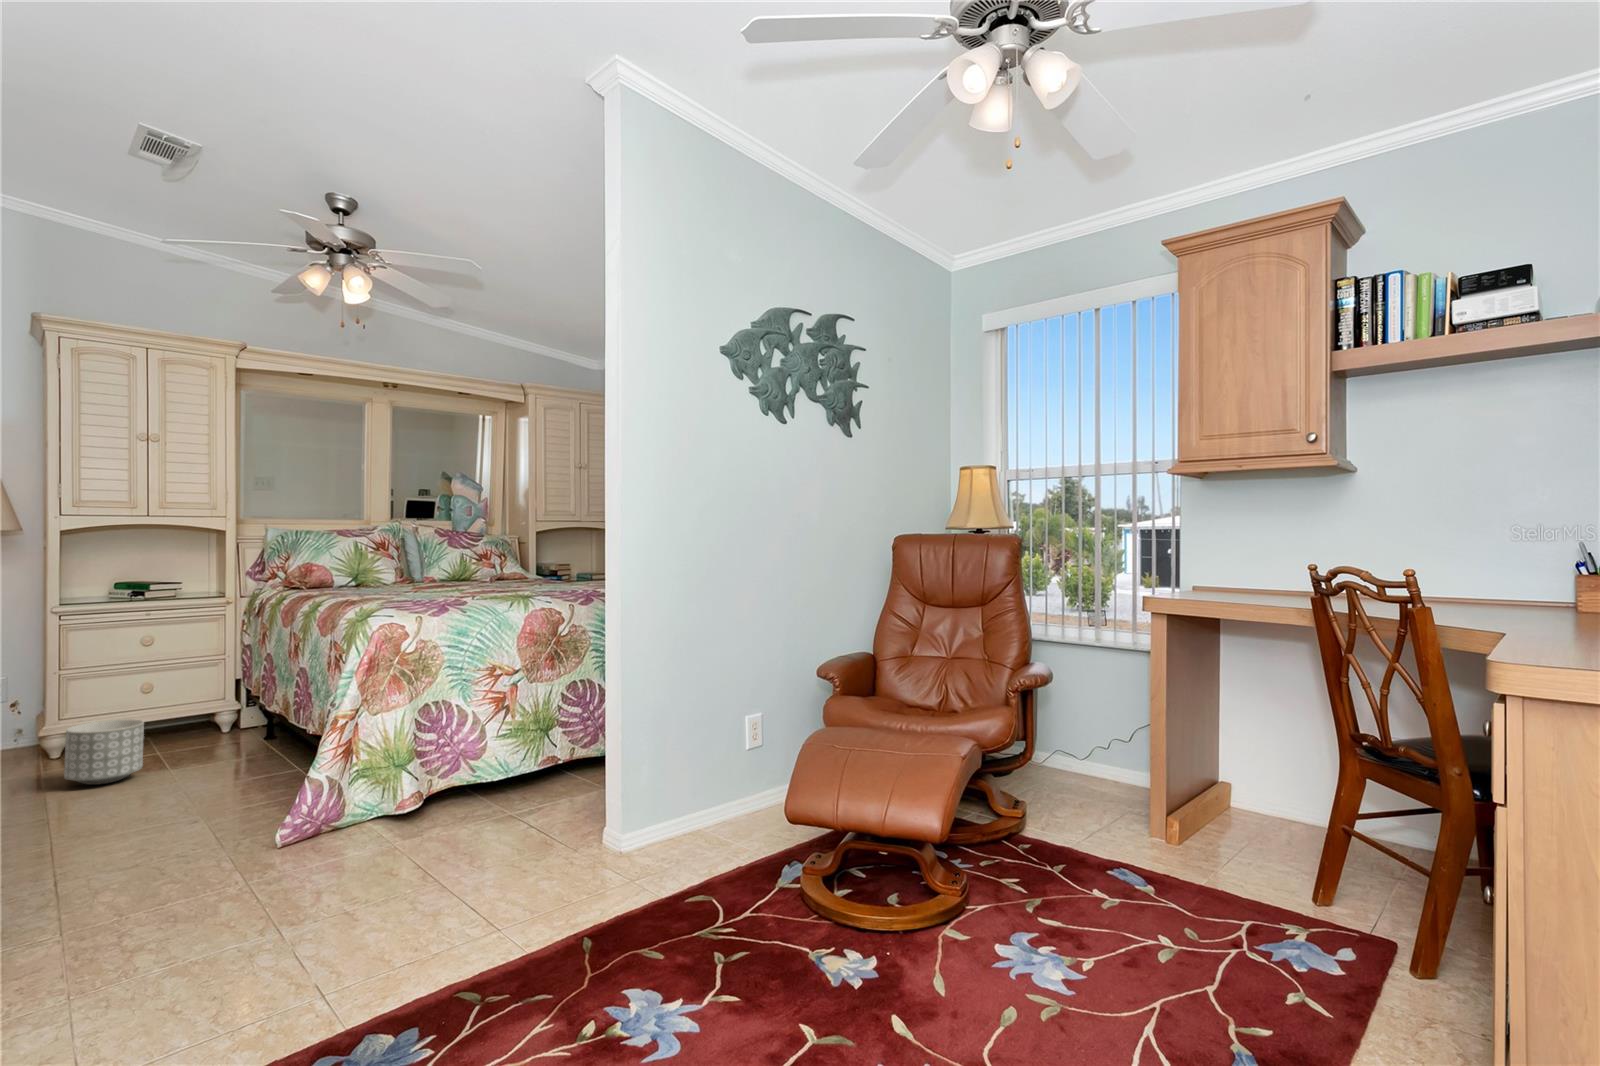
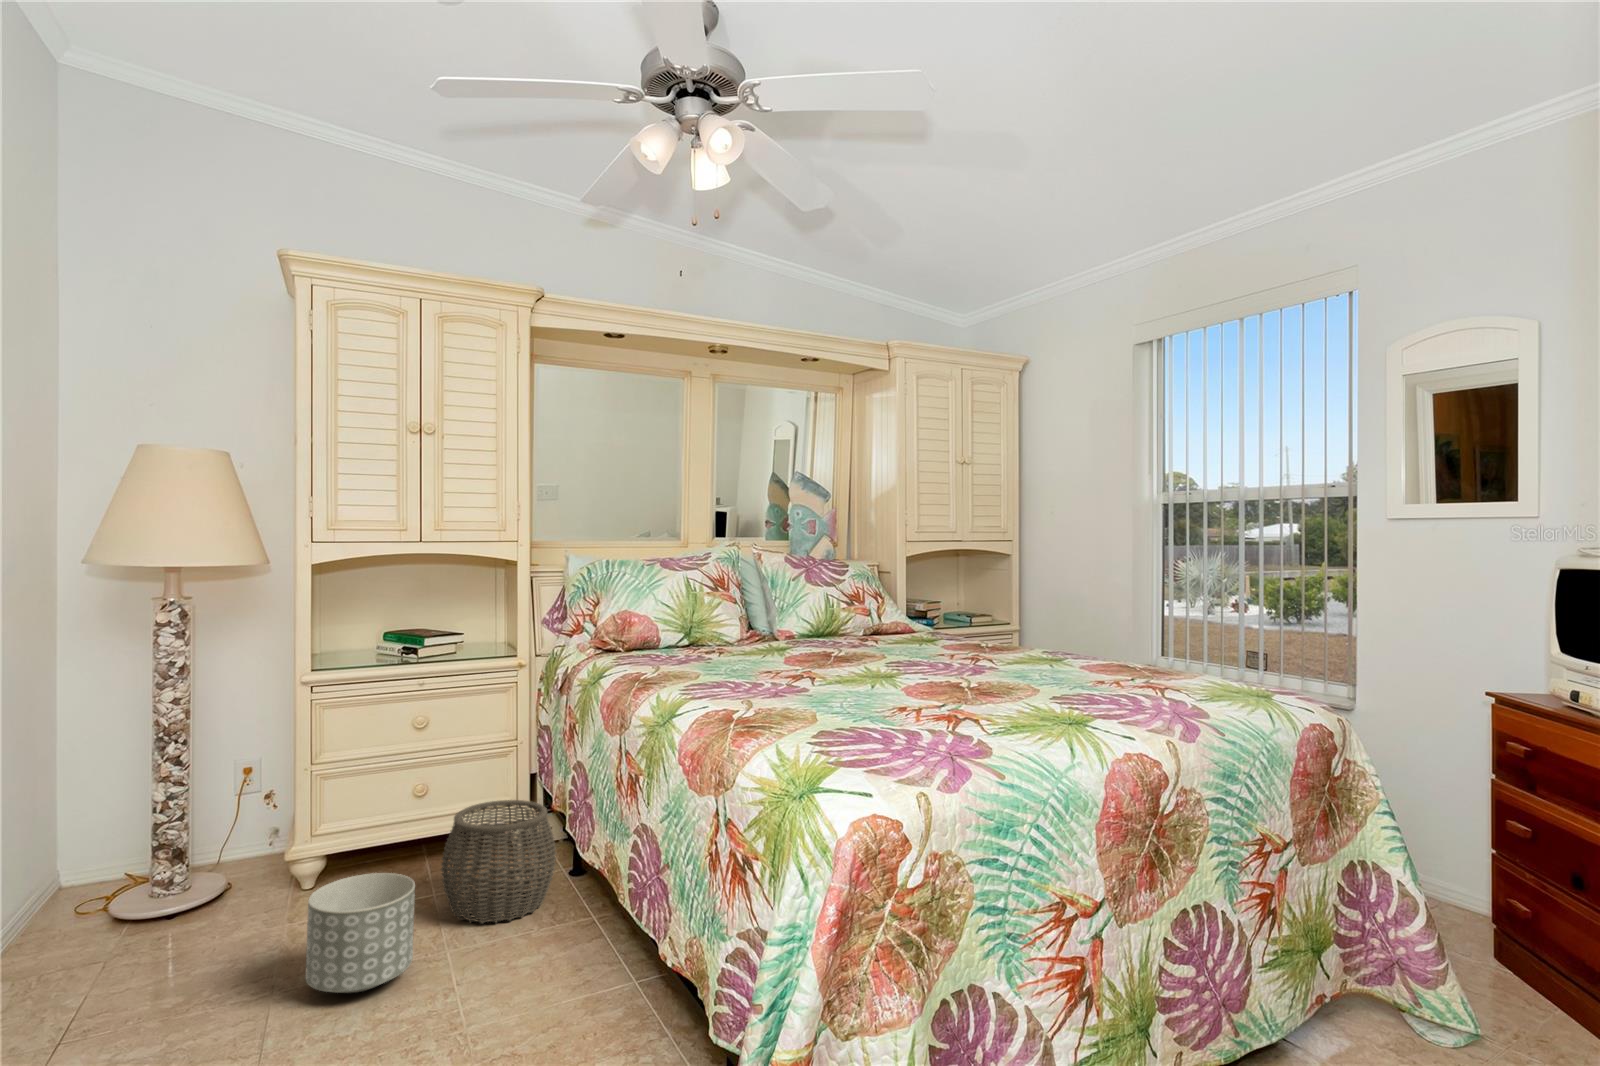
woven basket: none [163,686,252,757] -> present [441,800,556,924]

